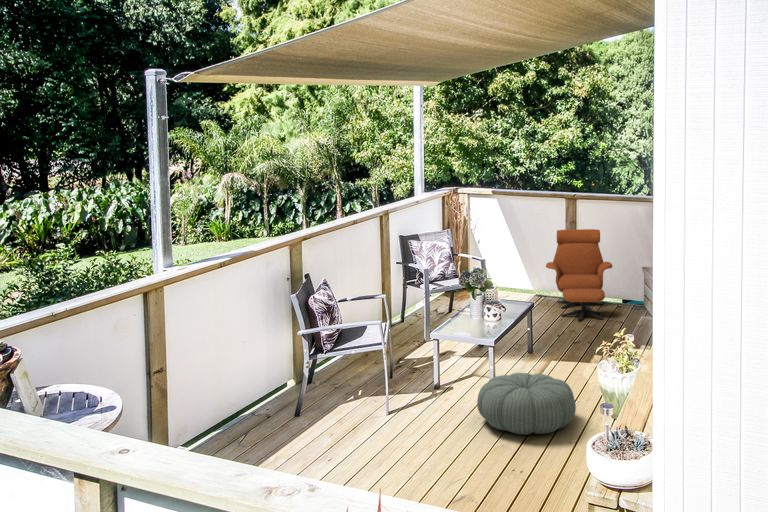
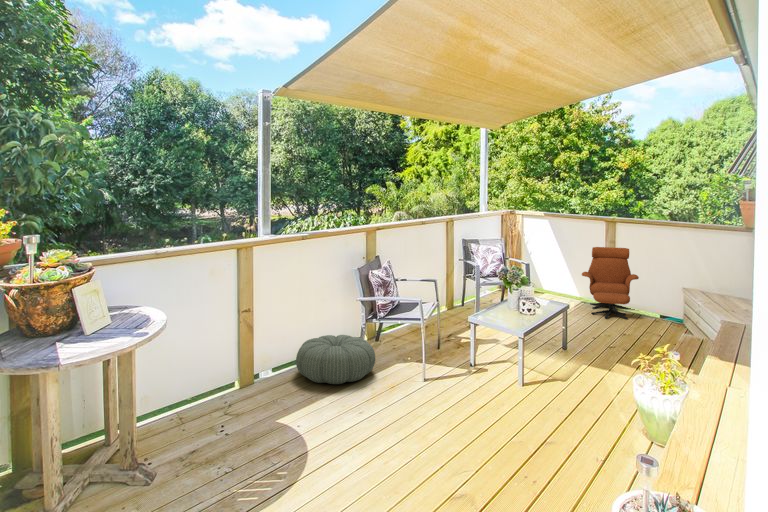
pouf: present [477,373,576,435] -> present [296,335,375,384]

